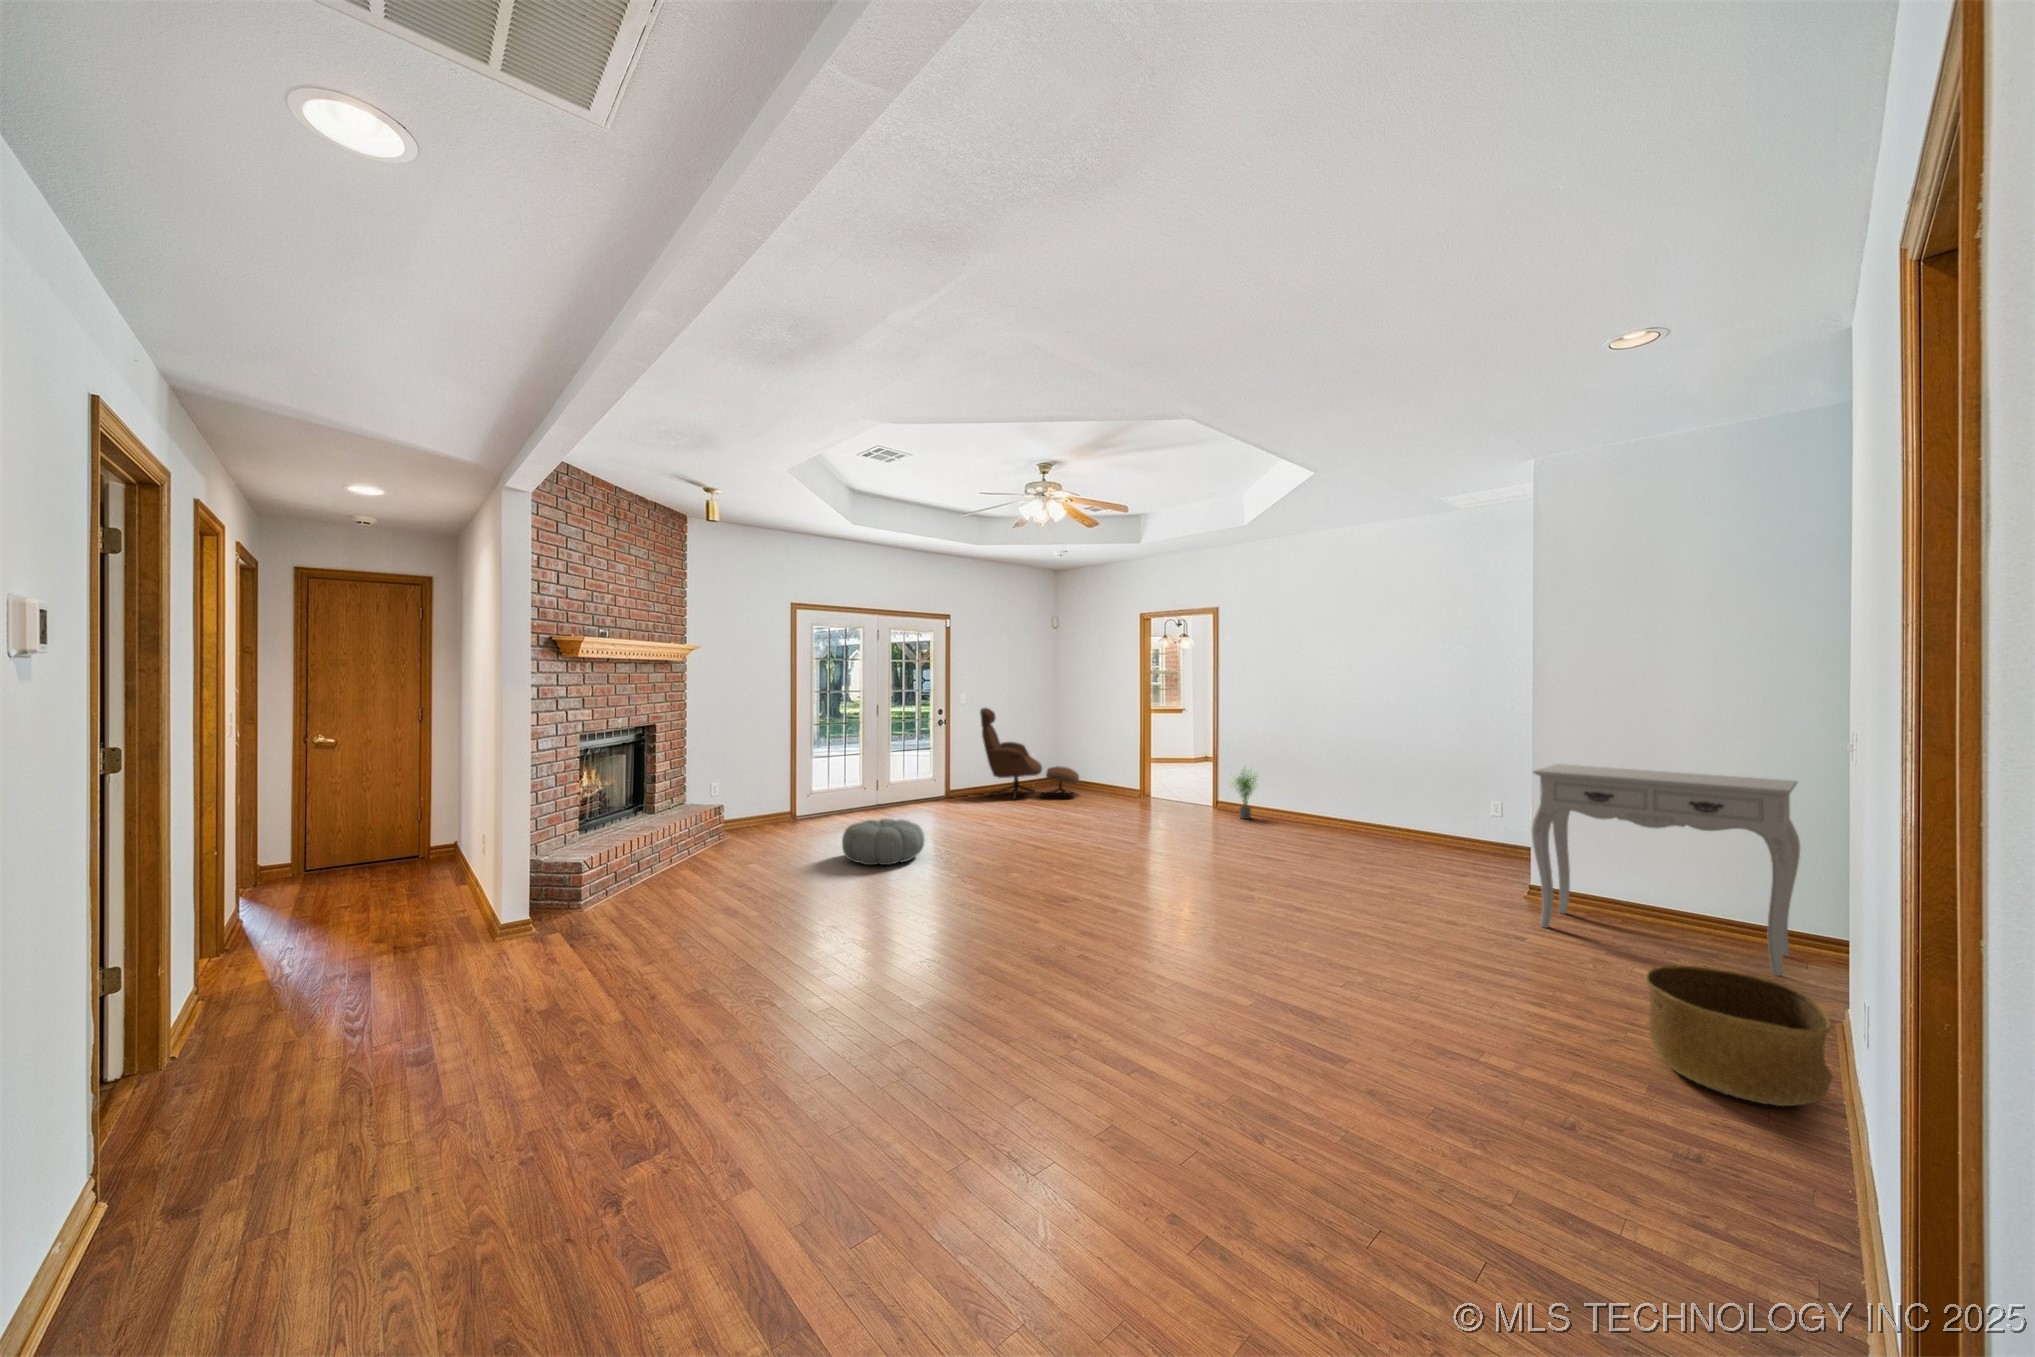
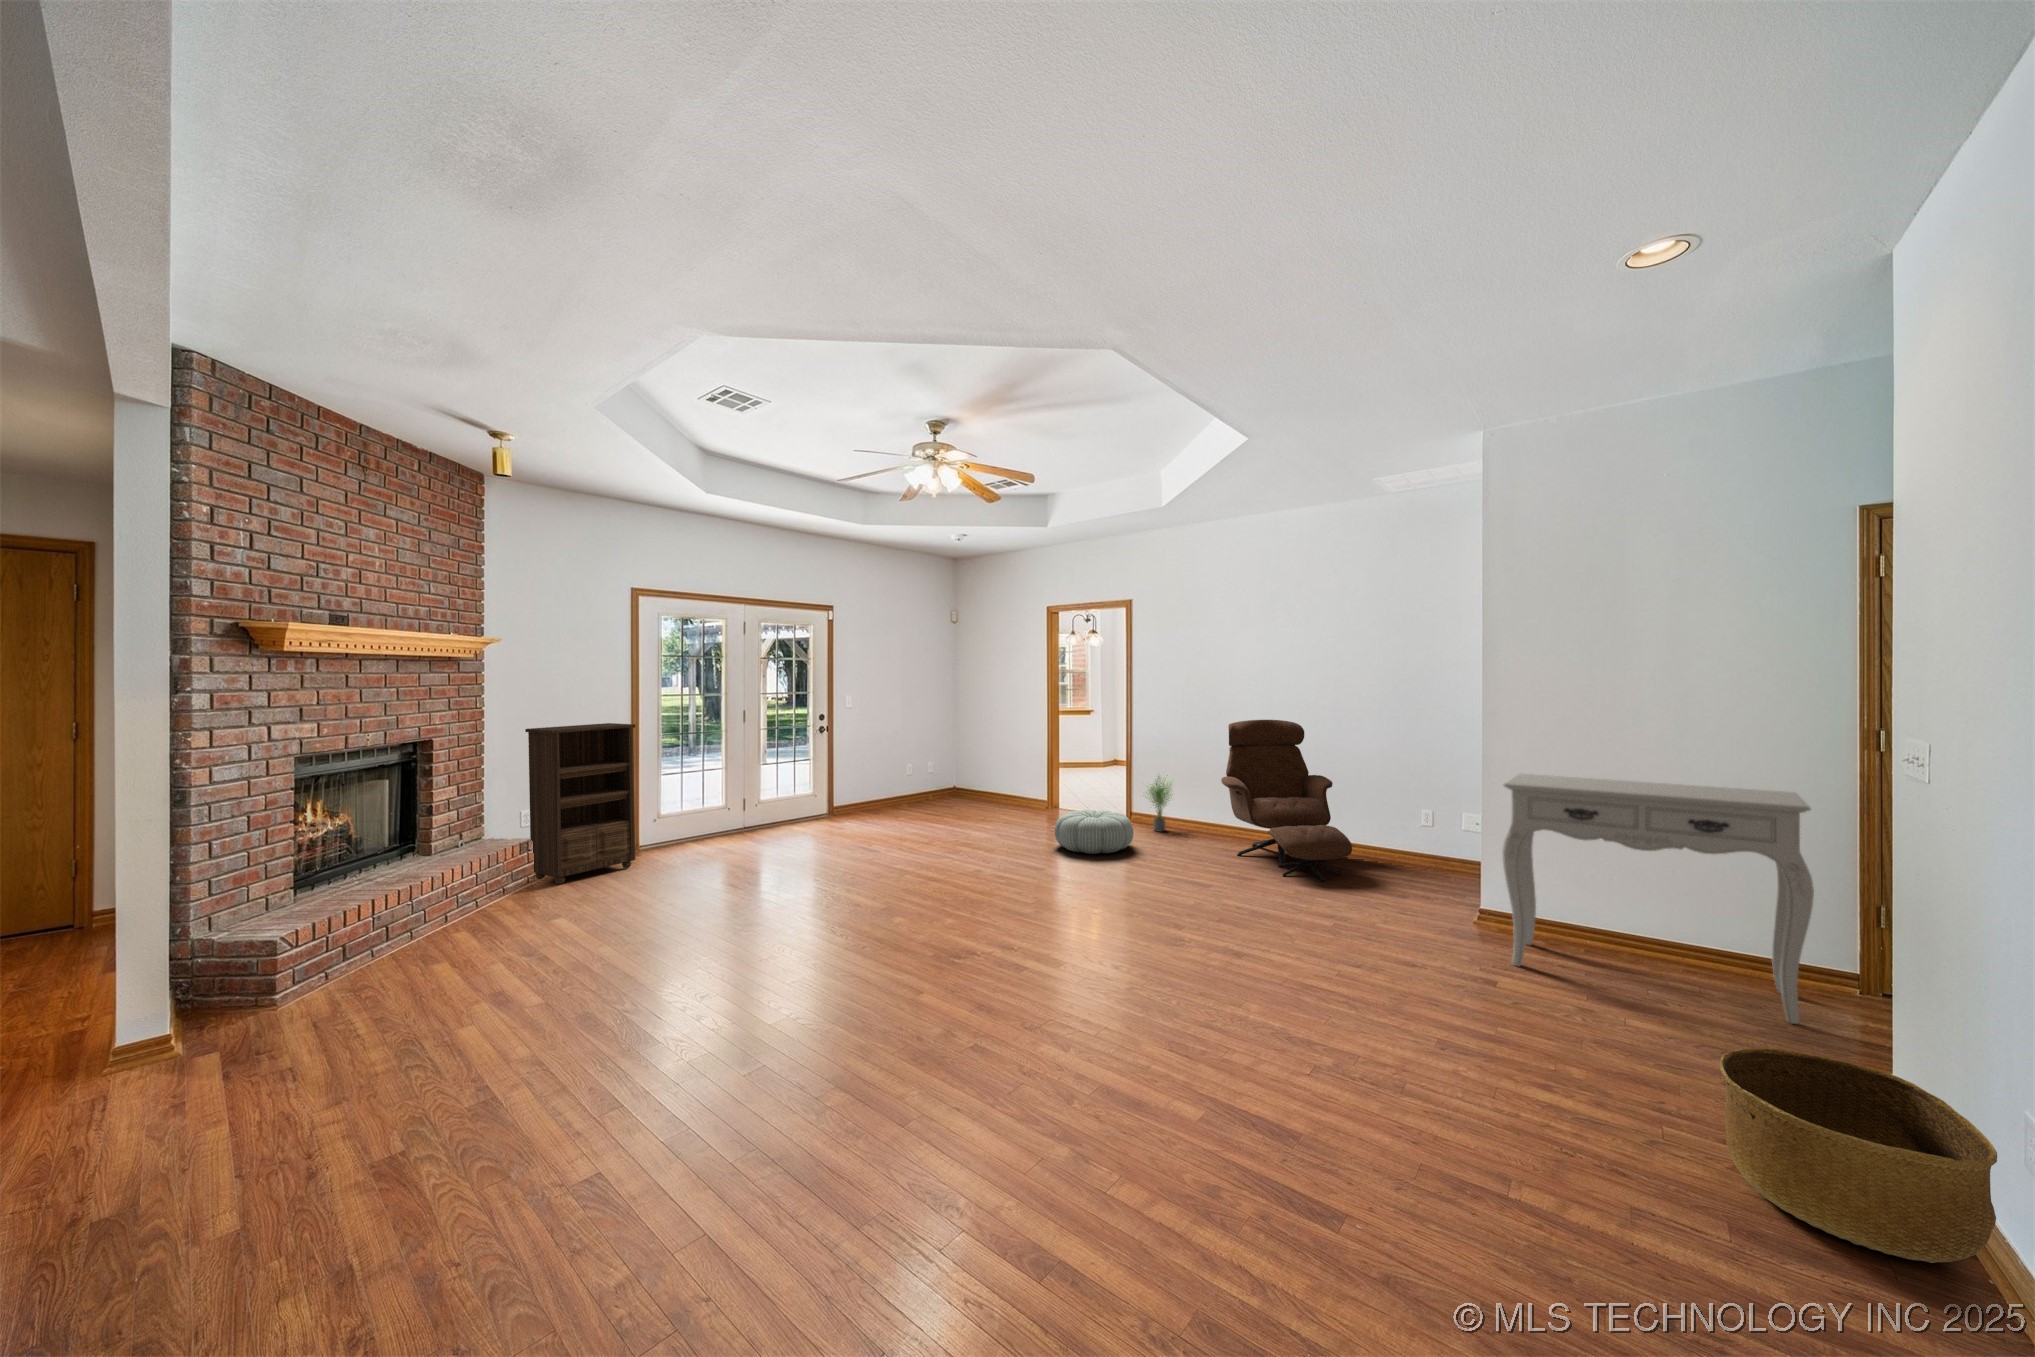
lounge chair: present [980,708,1079,800] -> present [1221,720,1352,881]
bookshelf: none [718,715,799,843] -> present [525,723,636,884]
pouf: present [842,819,925,865] -> present [1055,810,1133,854]

